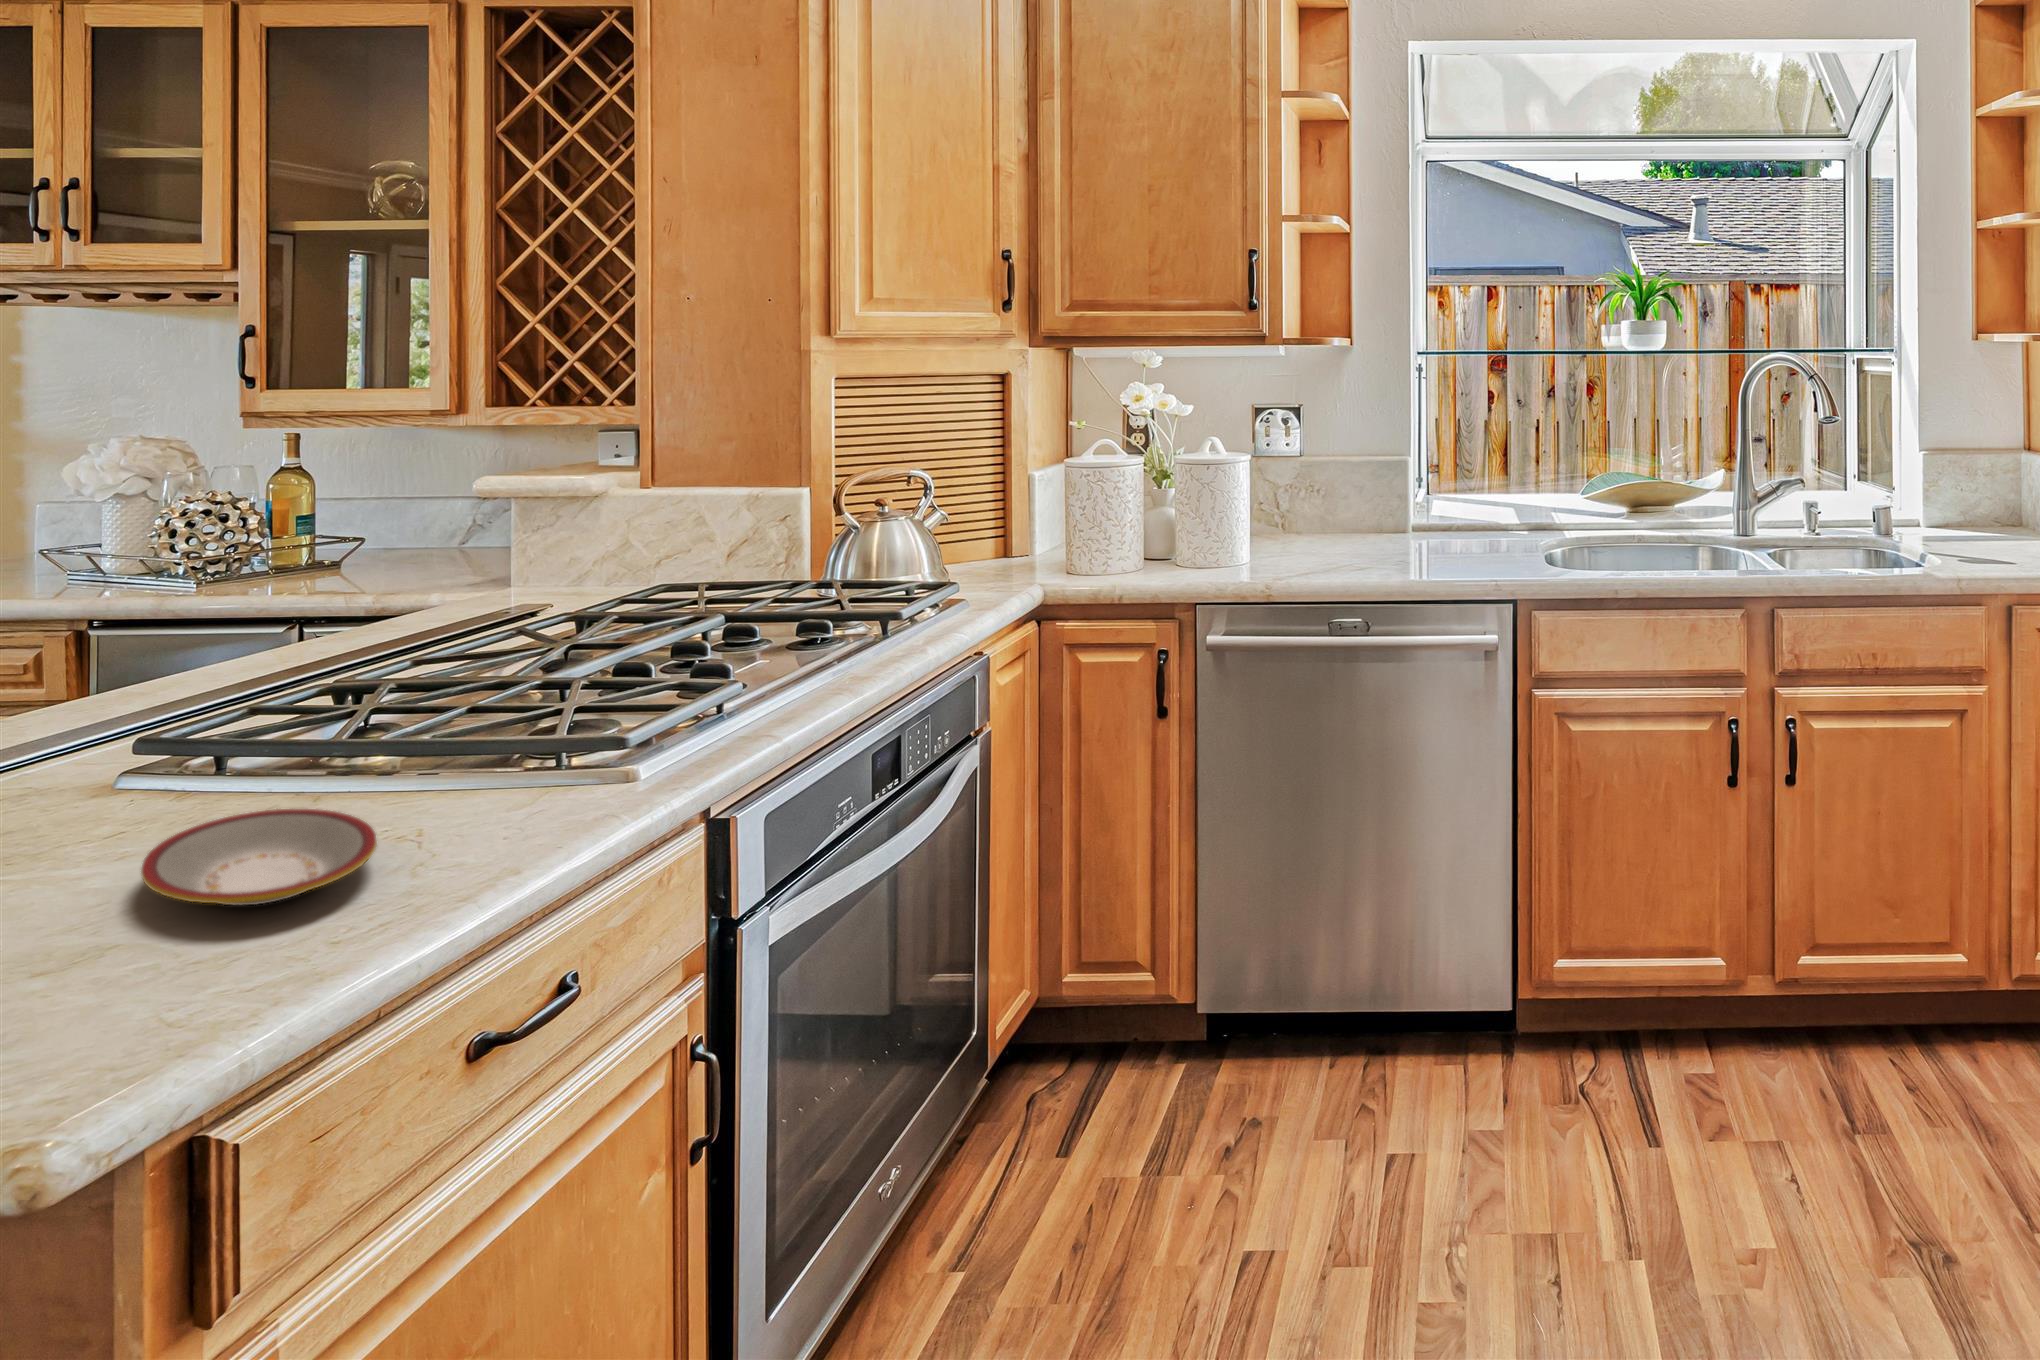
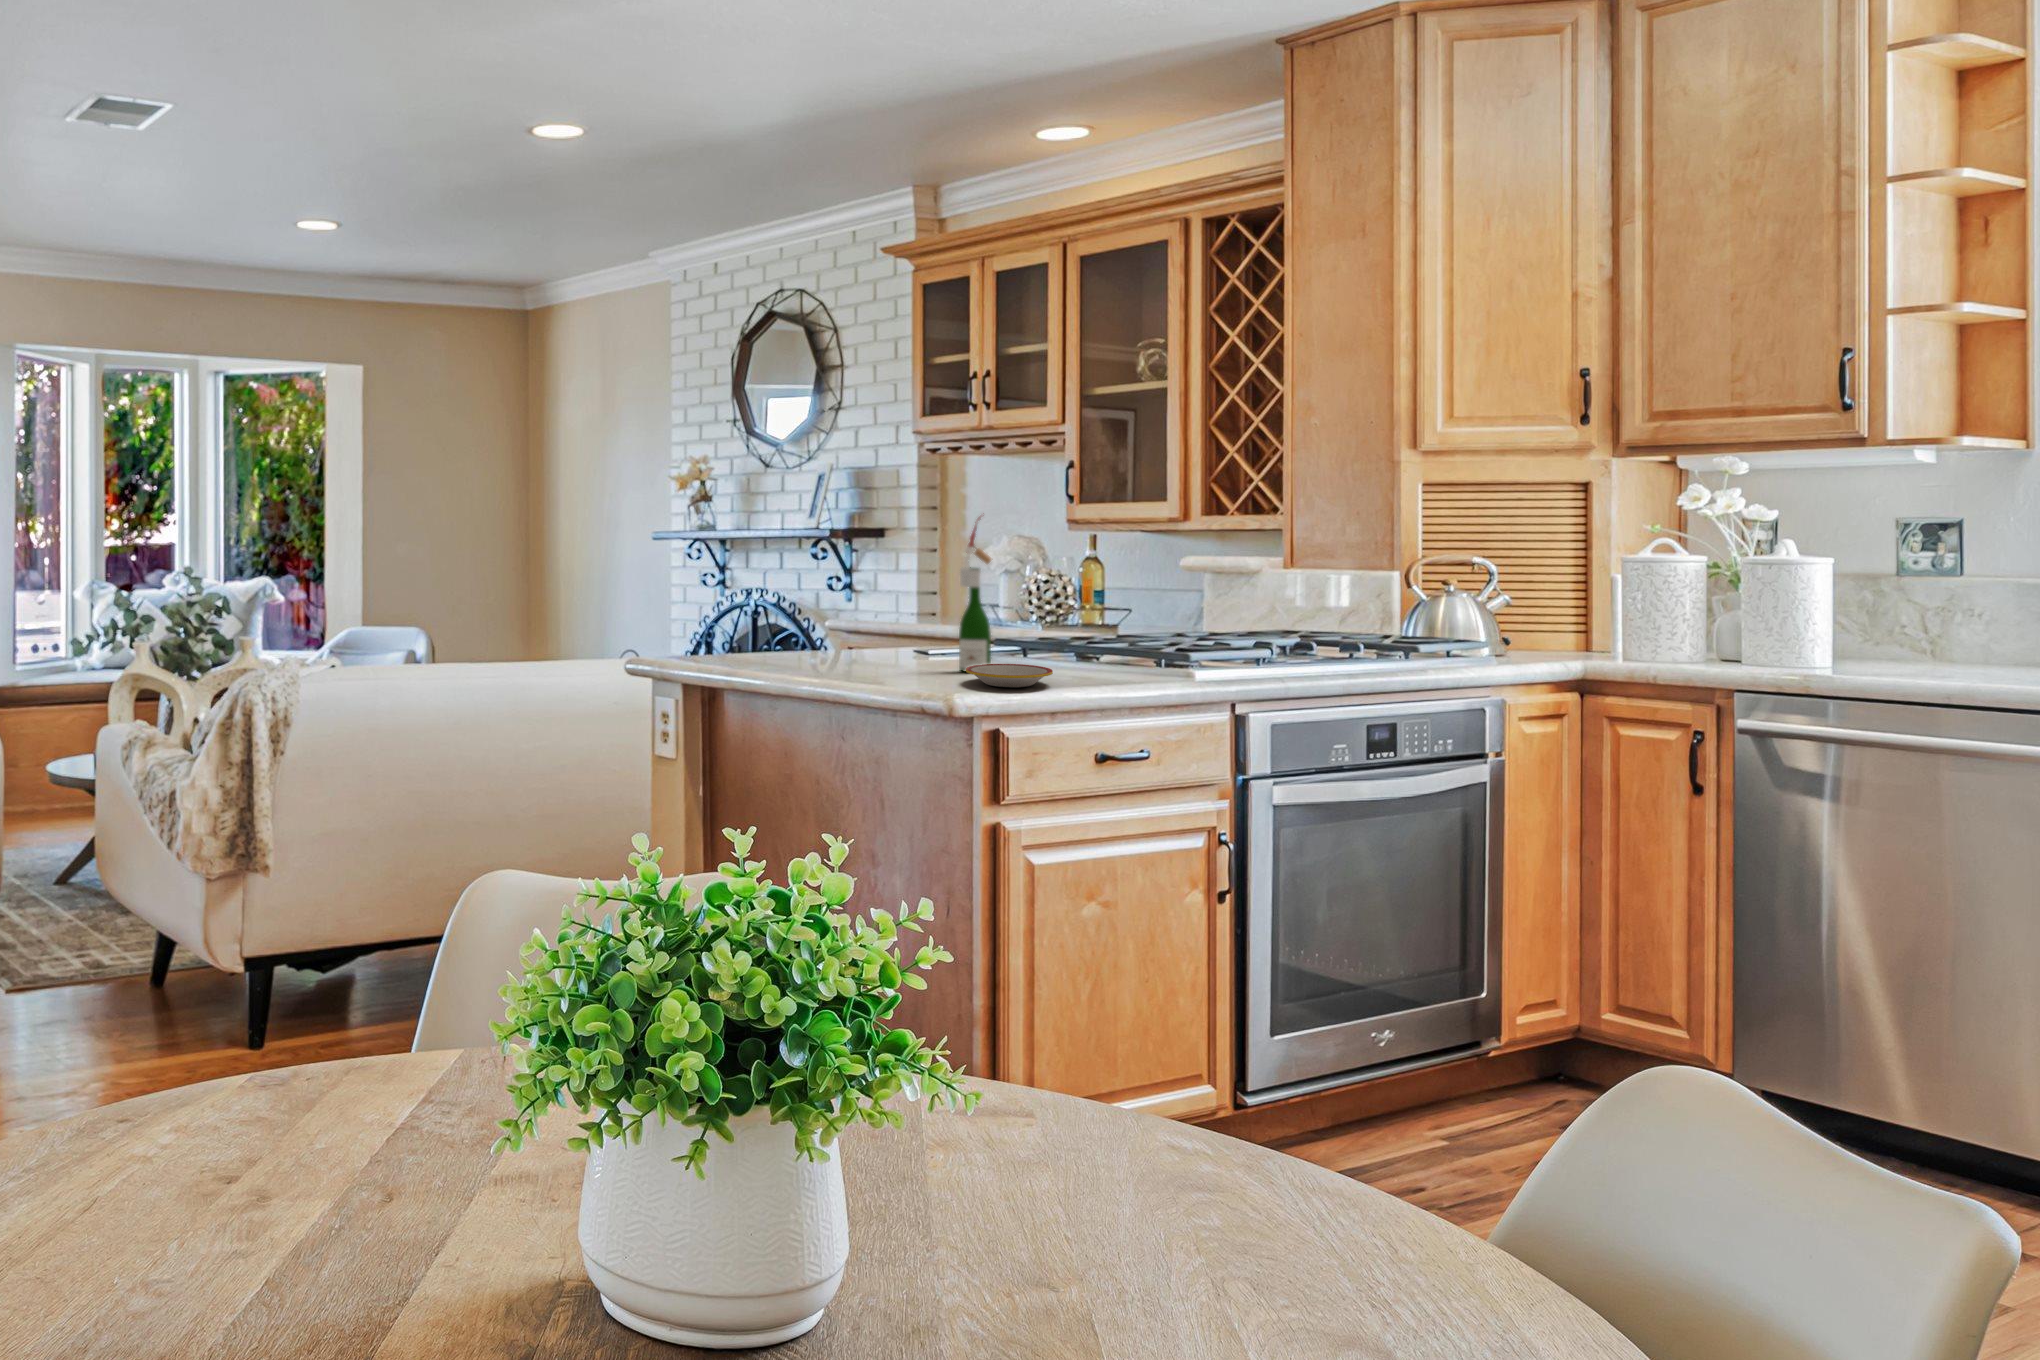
wine bottle: none [100,506,230,840] -> present [959,517,991,671]

